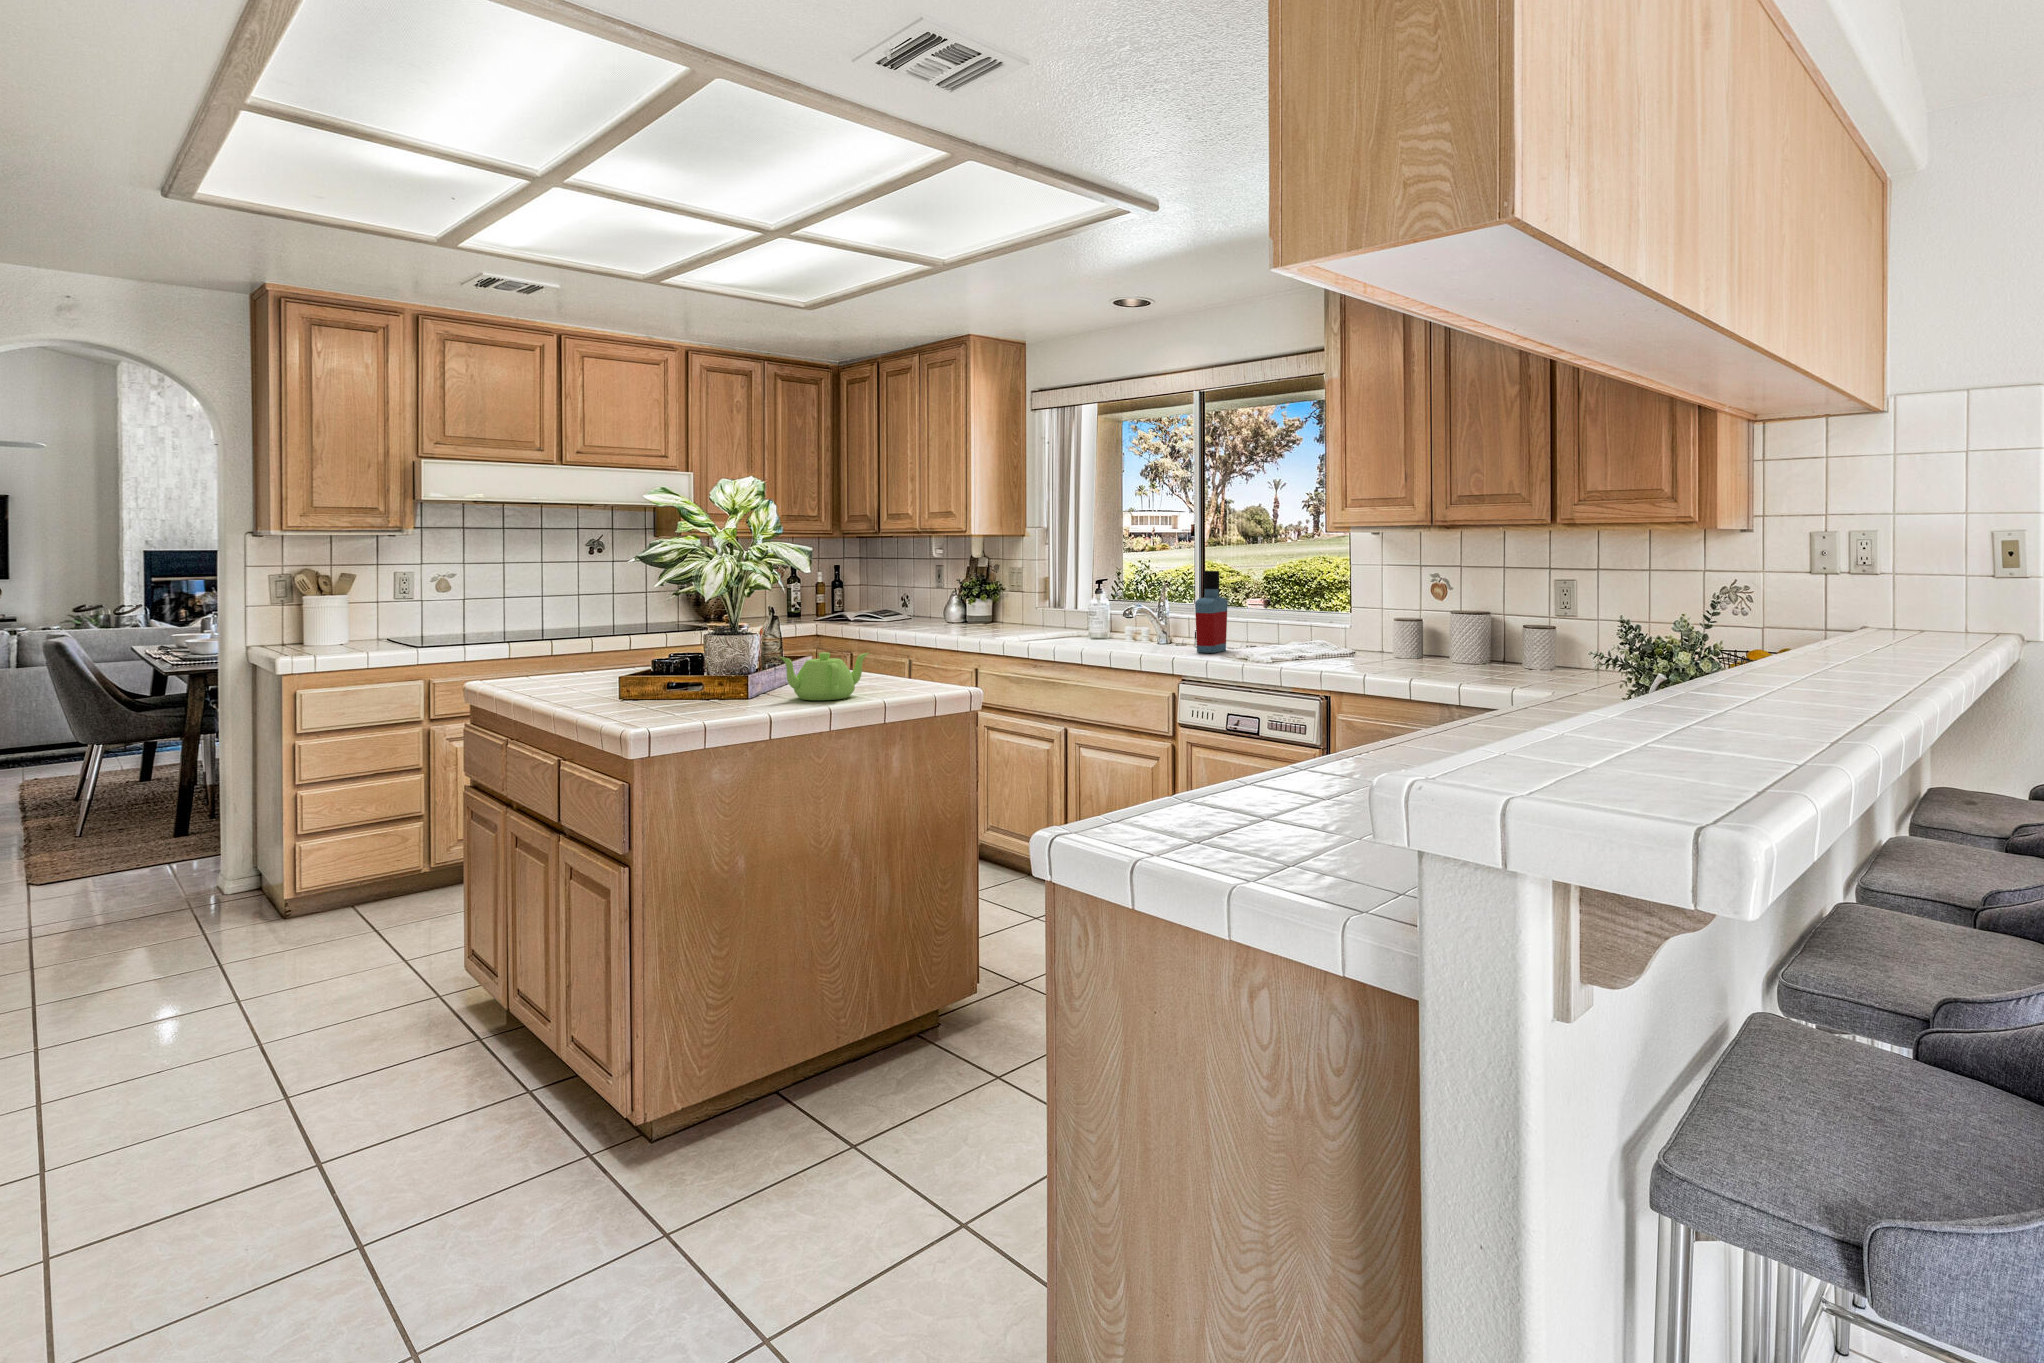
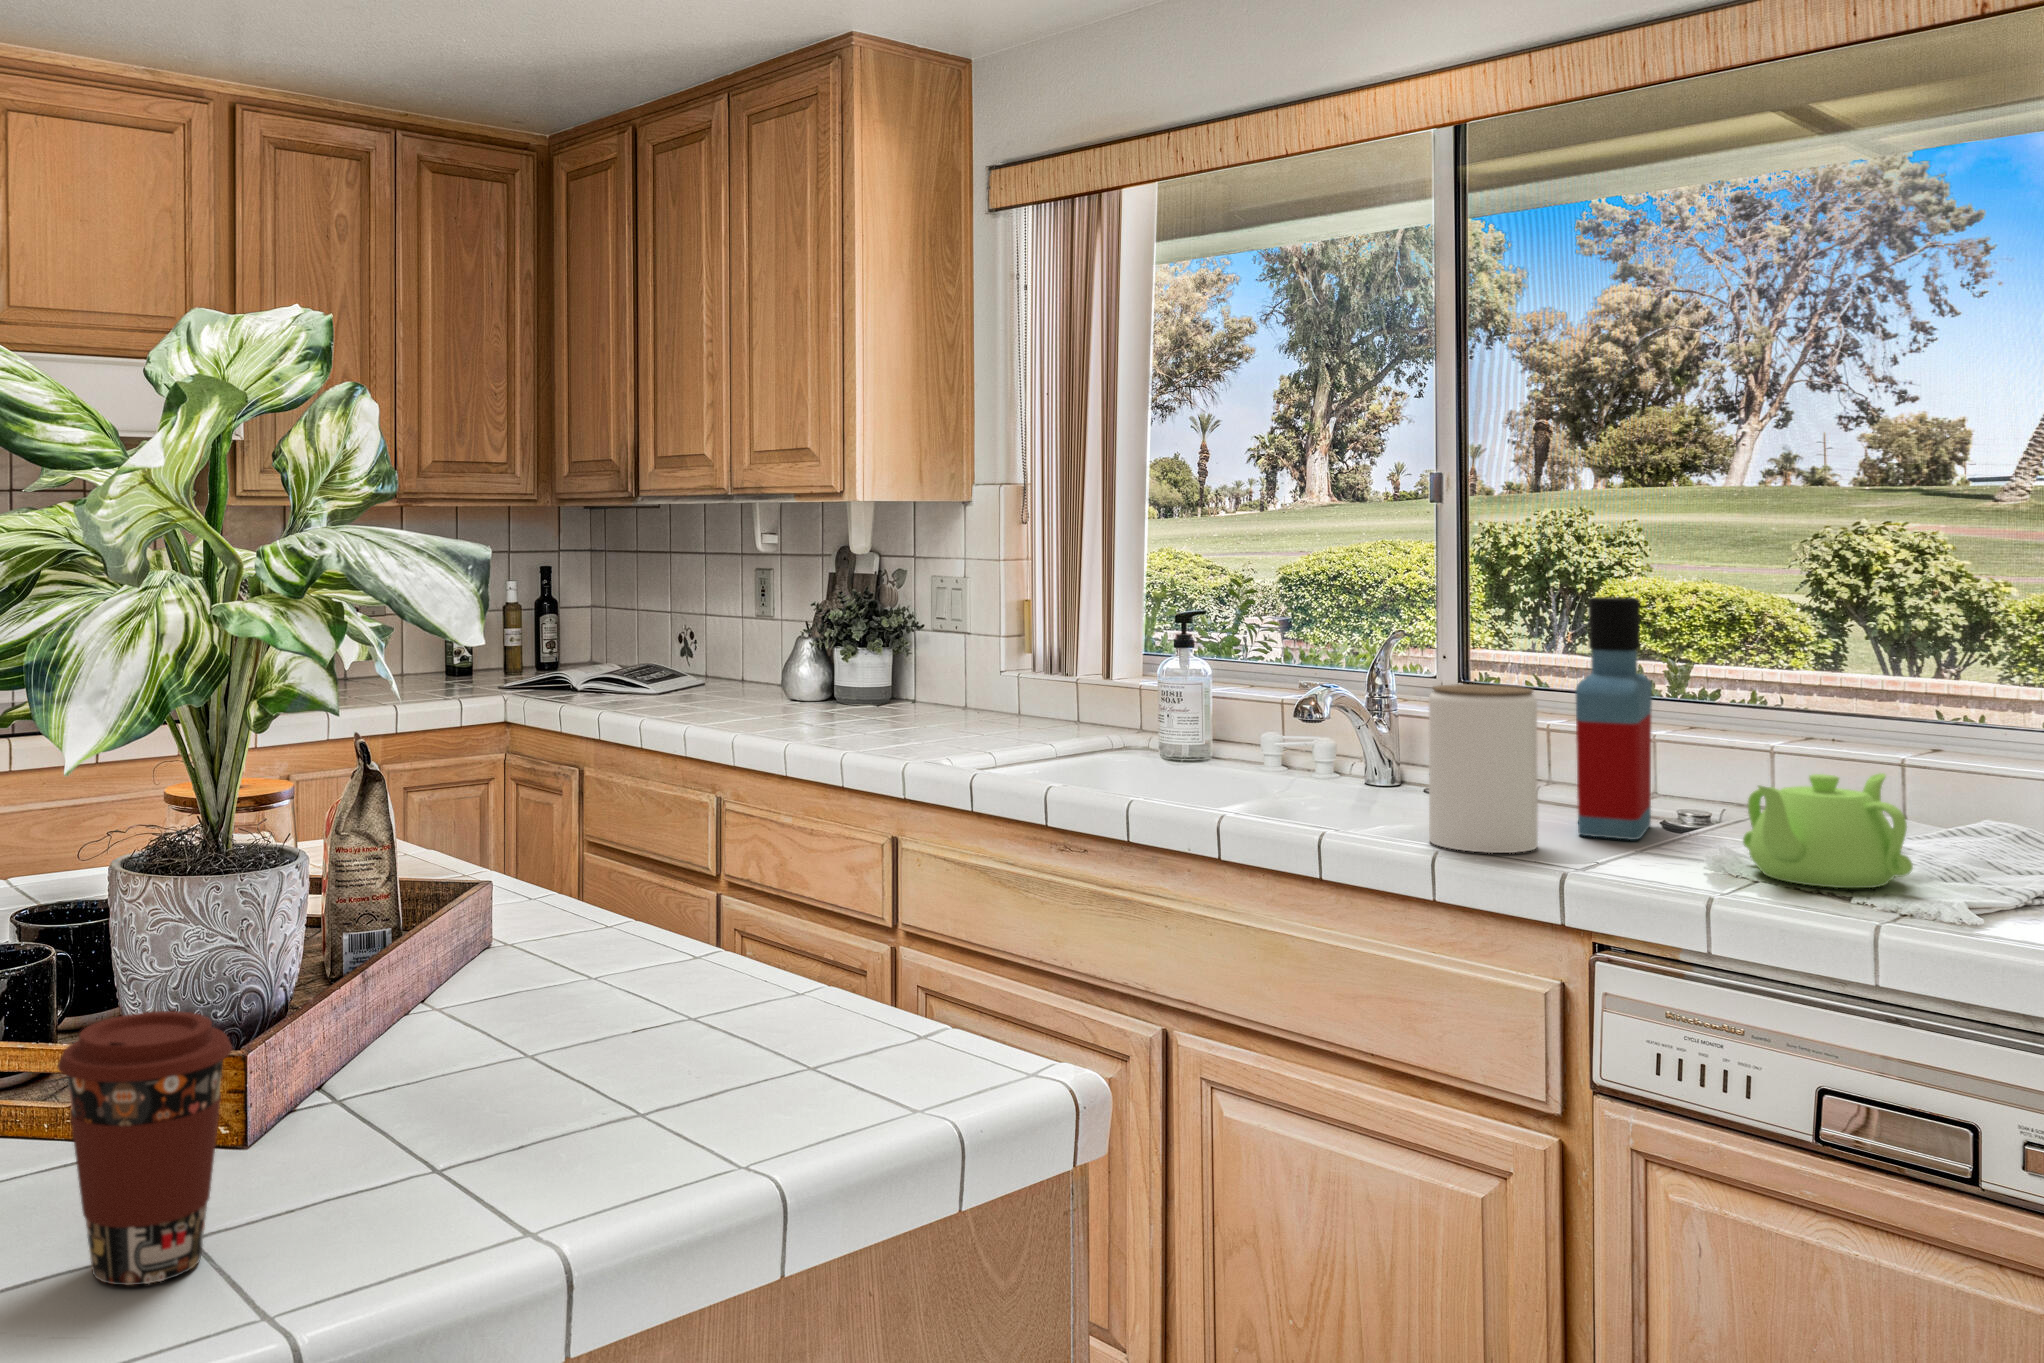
jar: none [1143,601,1178,656] -> present [1429,684,1538,853]
teapot: present [780,652,869,700] -> present [1743,773,1913,888]
coffee cup: none [710,655,750,710] -> present [58,1011,232,1285]

